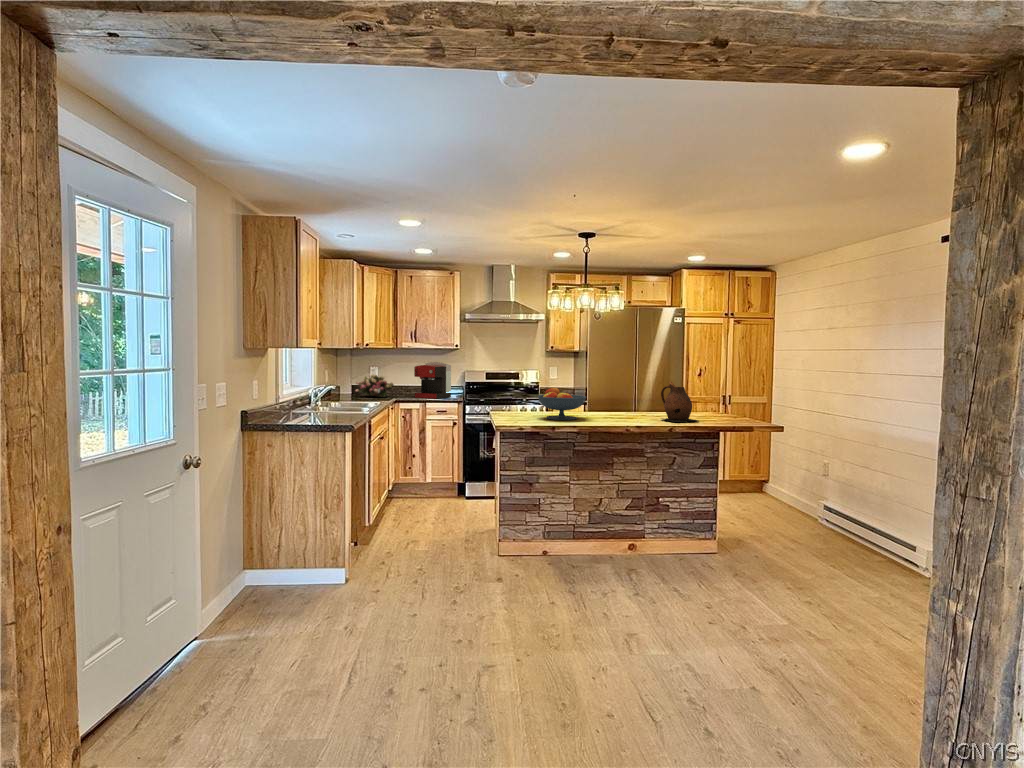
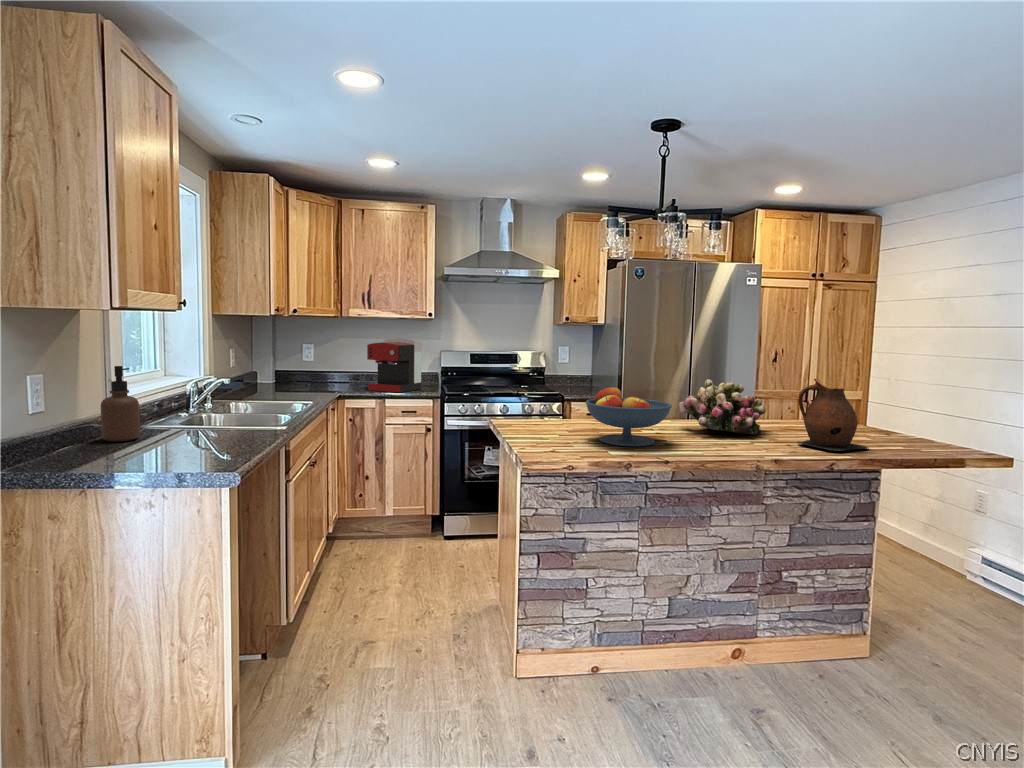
flower arrangement: present [355,374,394,397] -> present [679,379,766,435]
soap dispenser: none [278,376,296,416] -> present [101,366,140,442]

